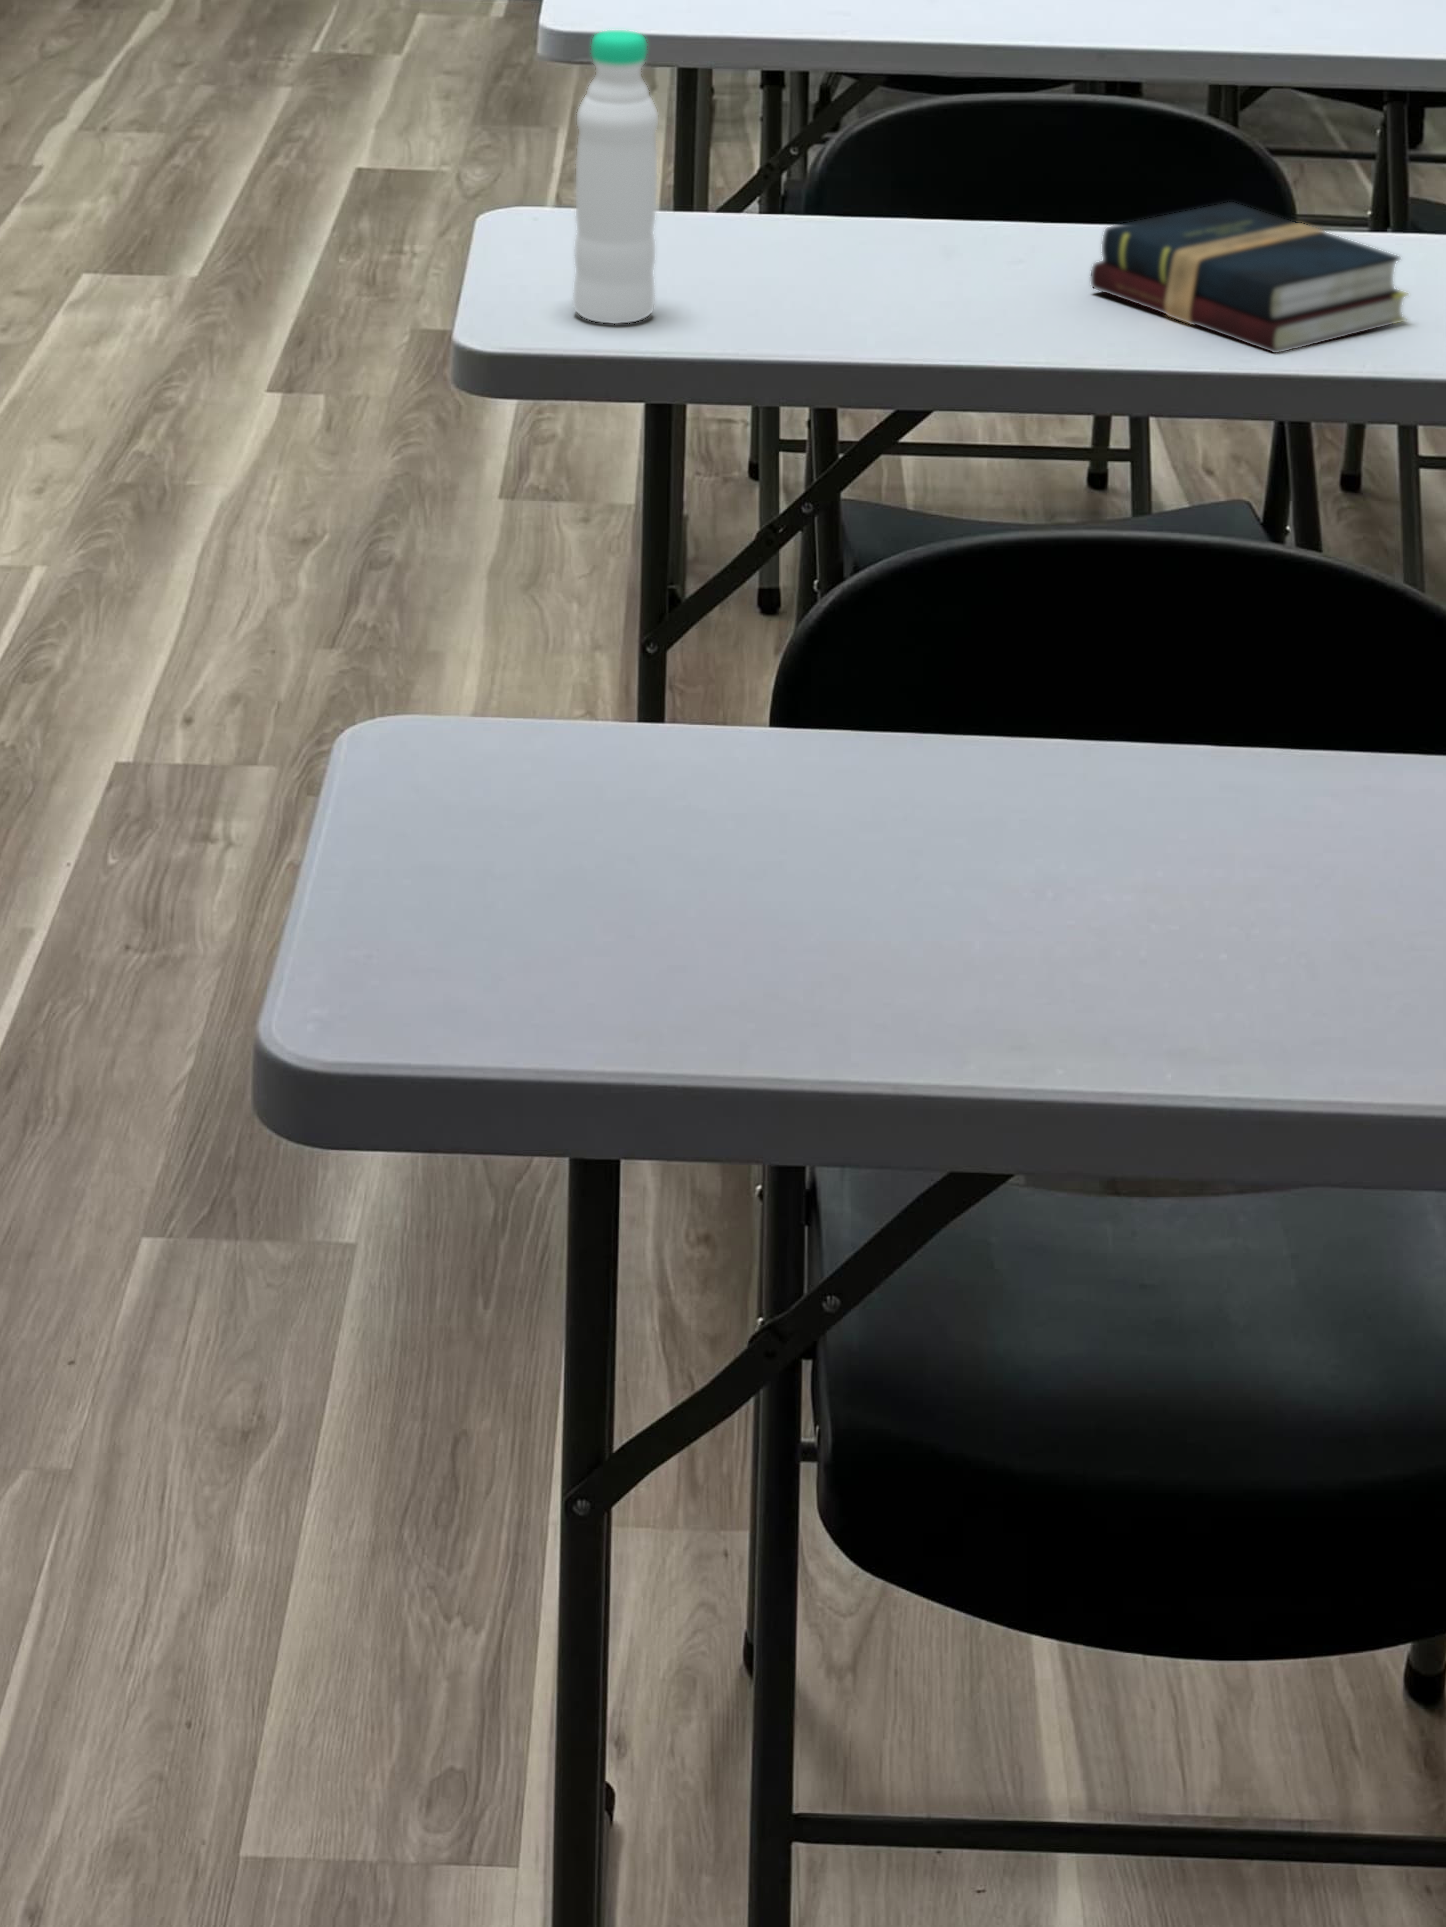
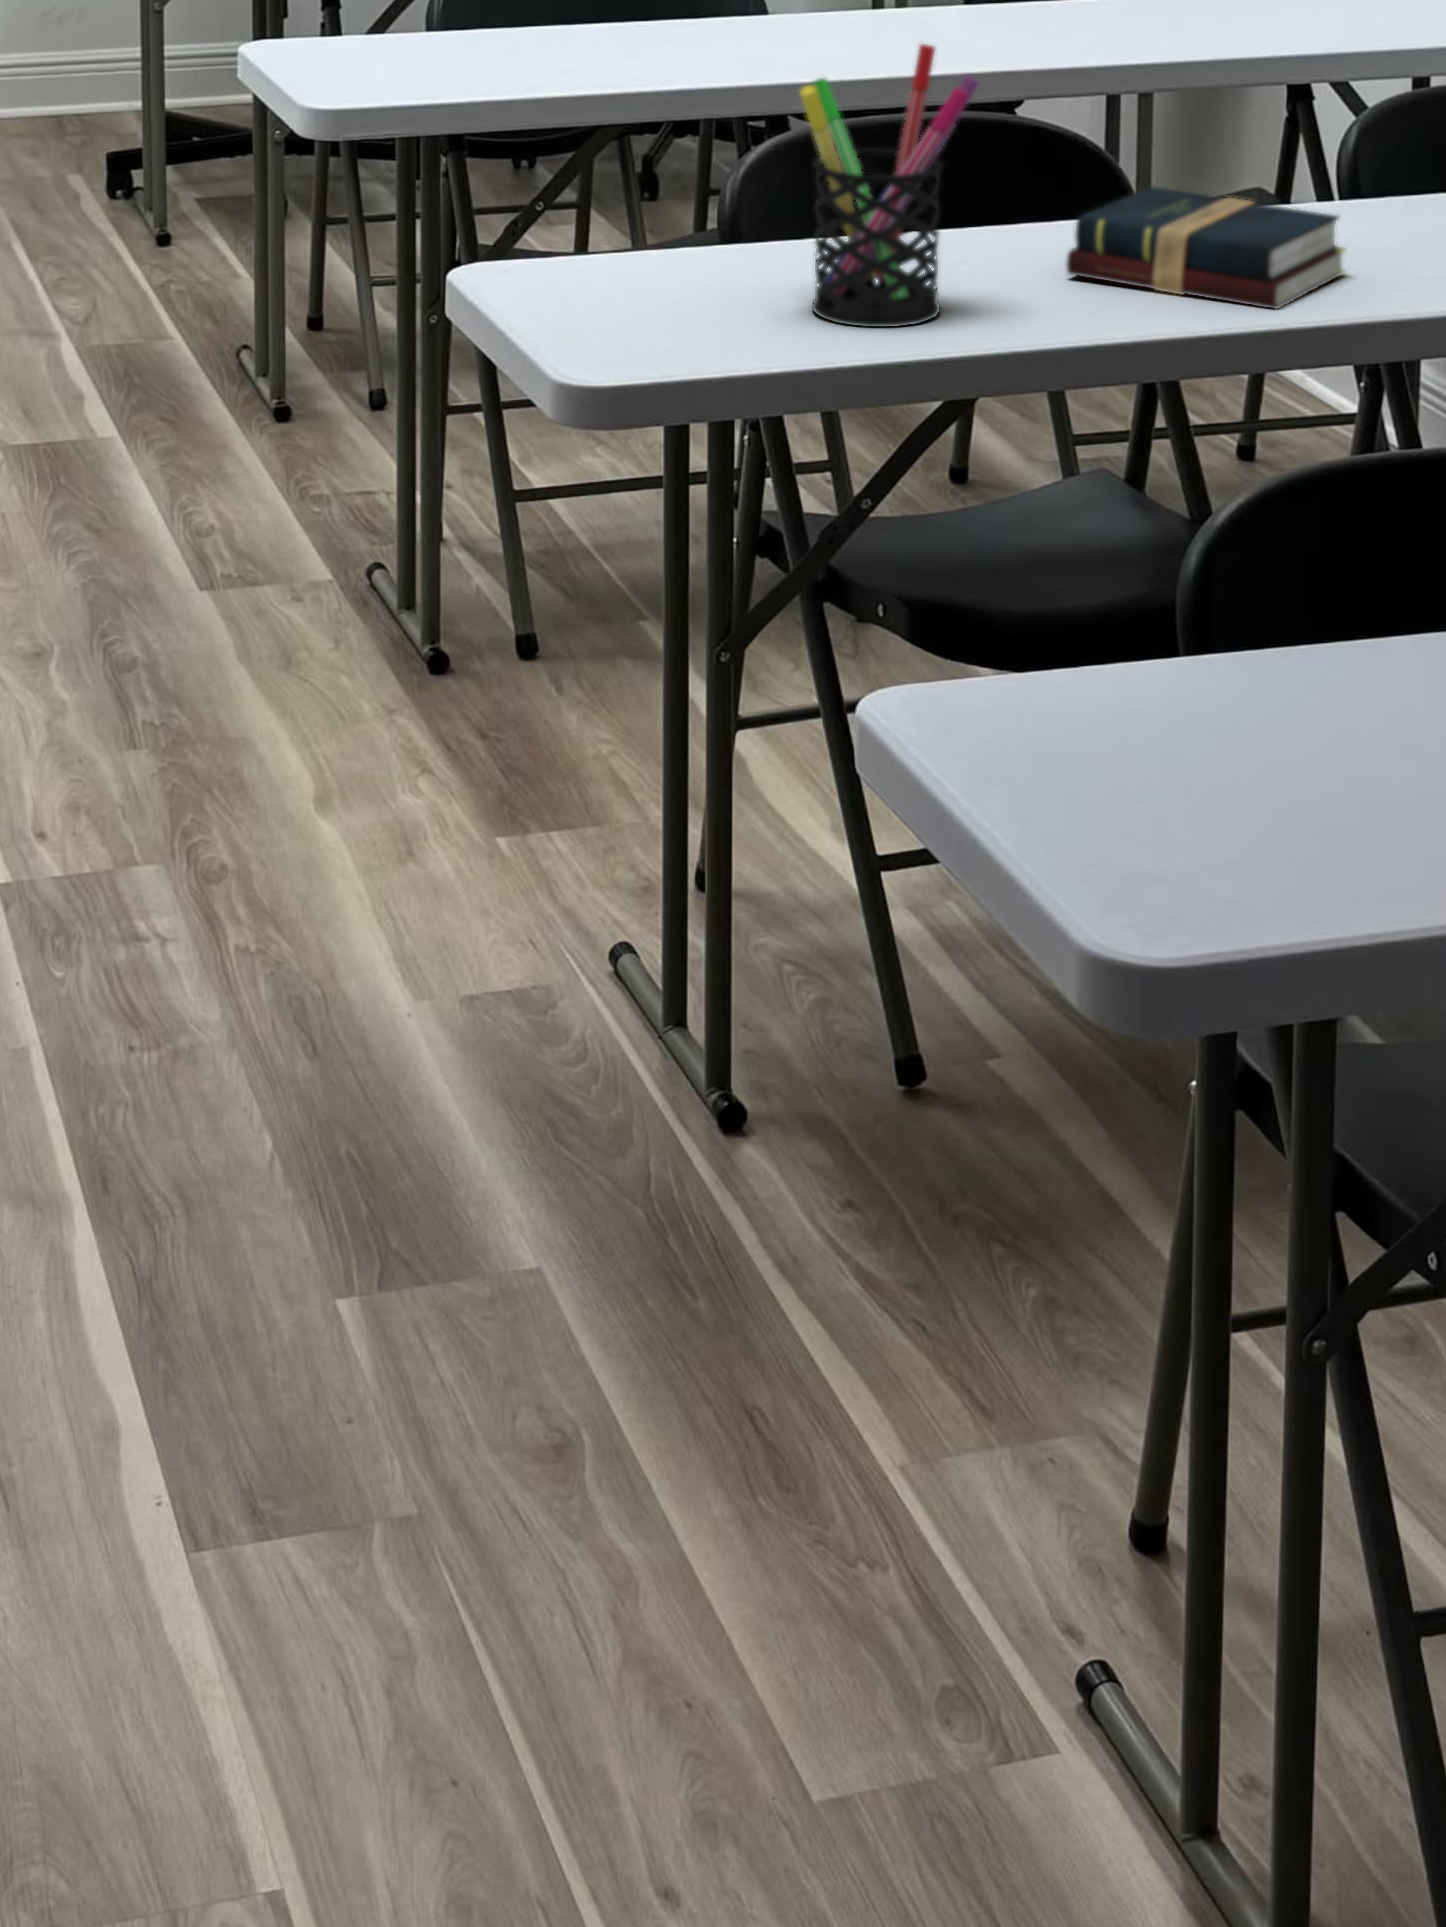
pen holder: none [749,25,953,325] -> present [800,44,978,327]
water bottle: present [573,30,658,324] -> none [658,67,736,347]

